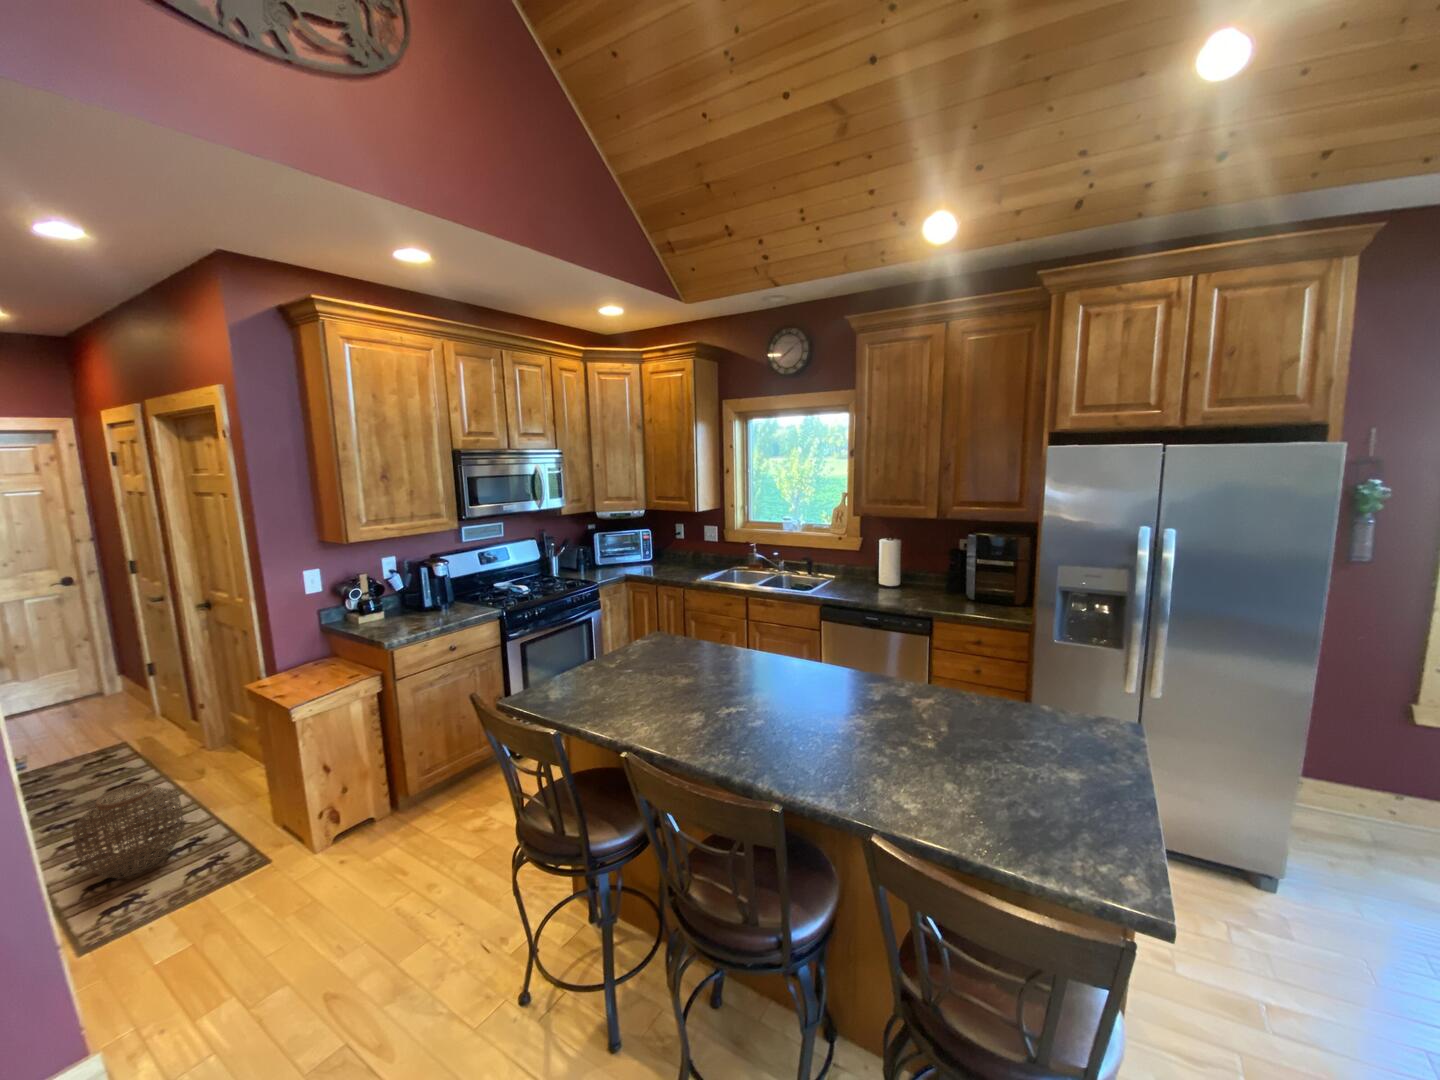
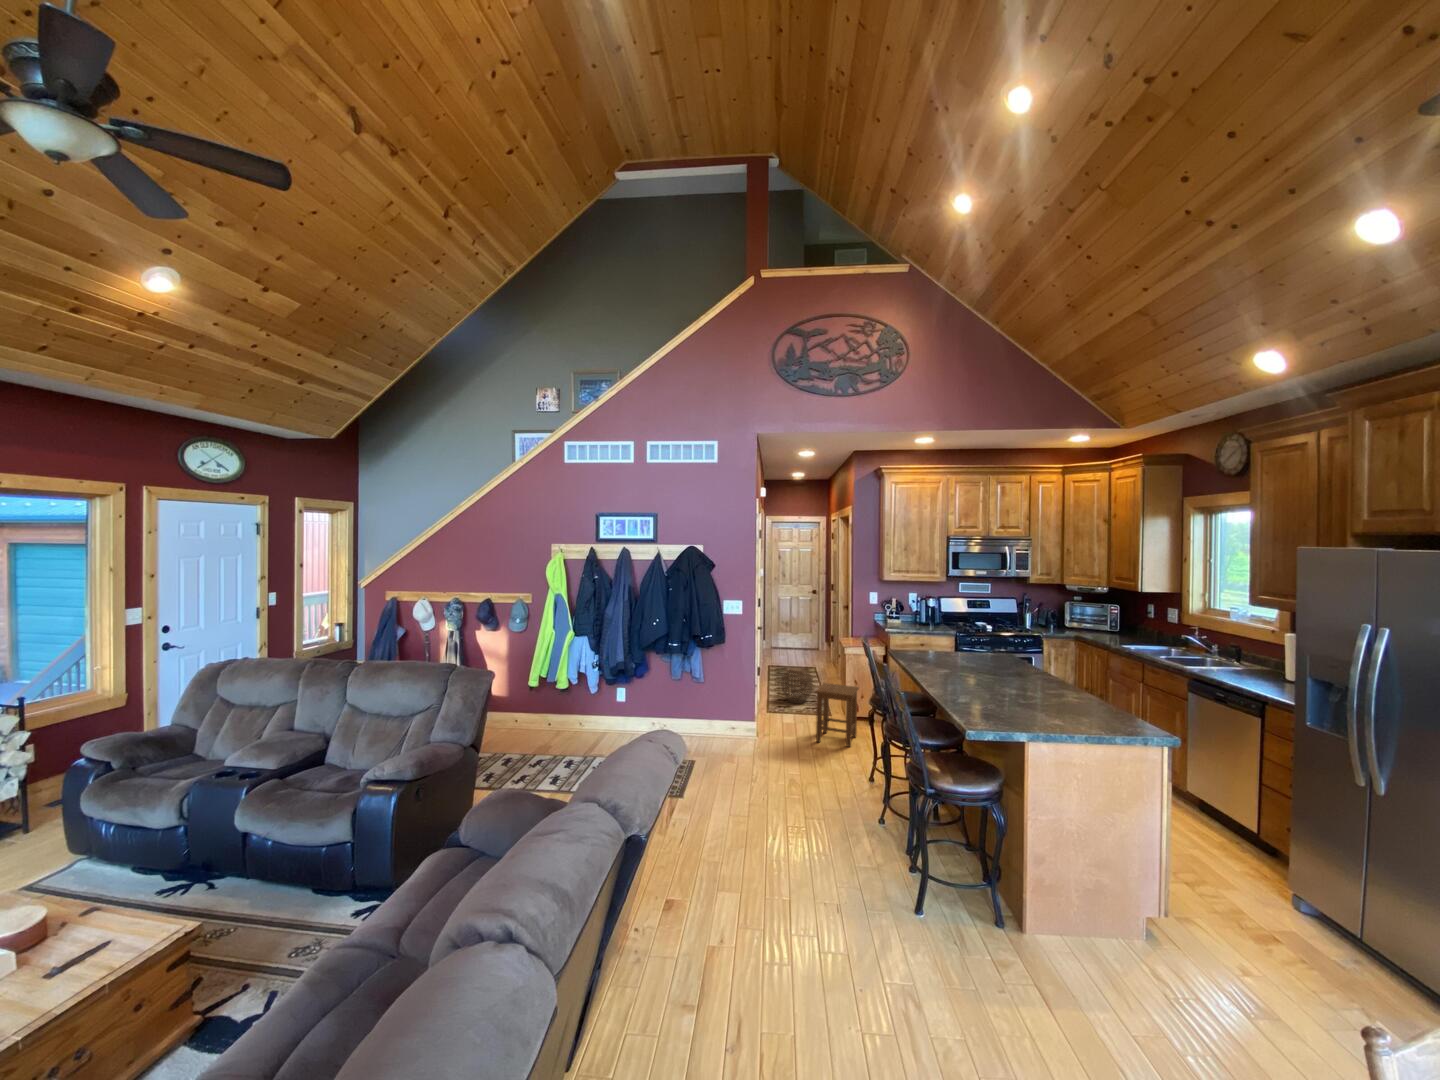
stool: none [270,785,393,973] -> present [815,683,859,747]

